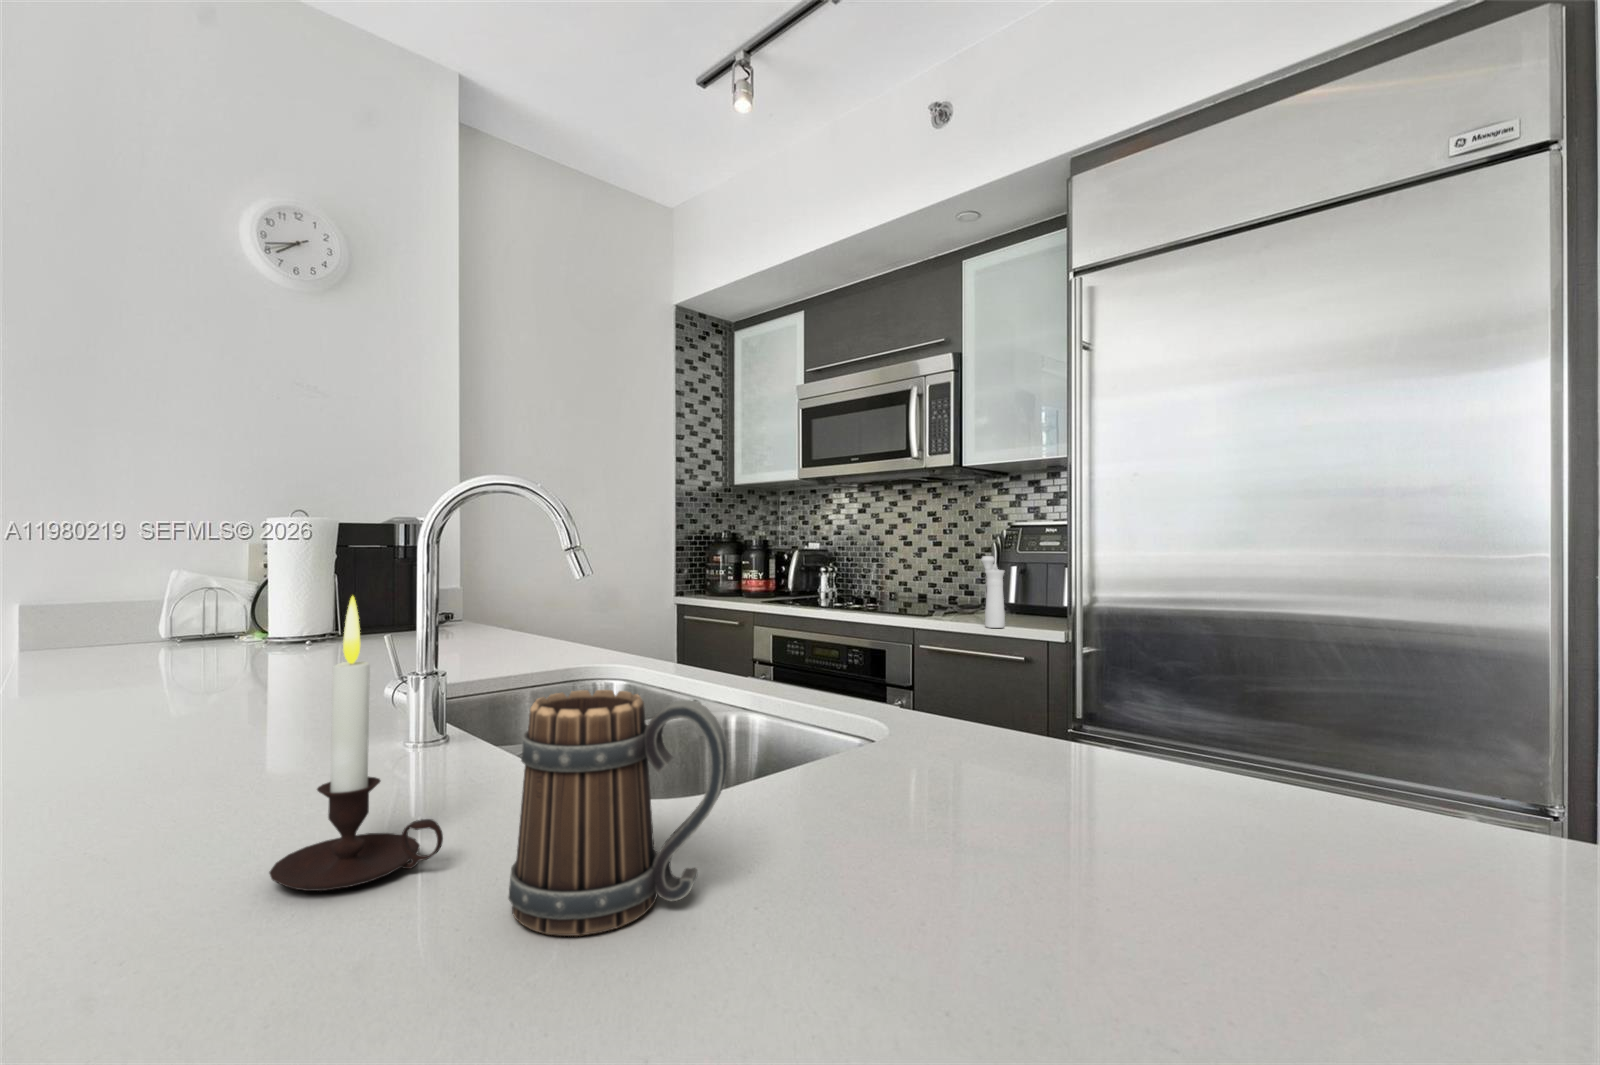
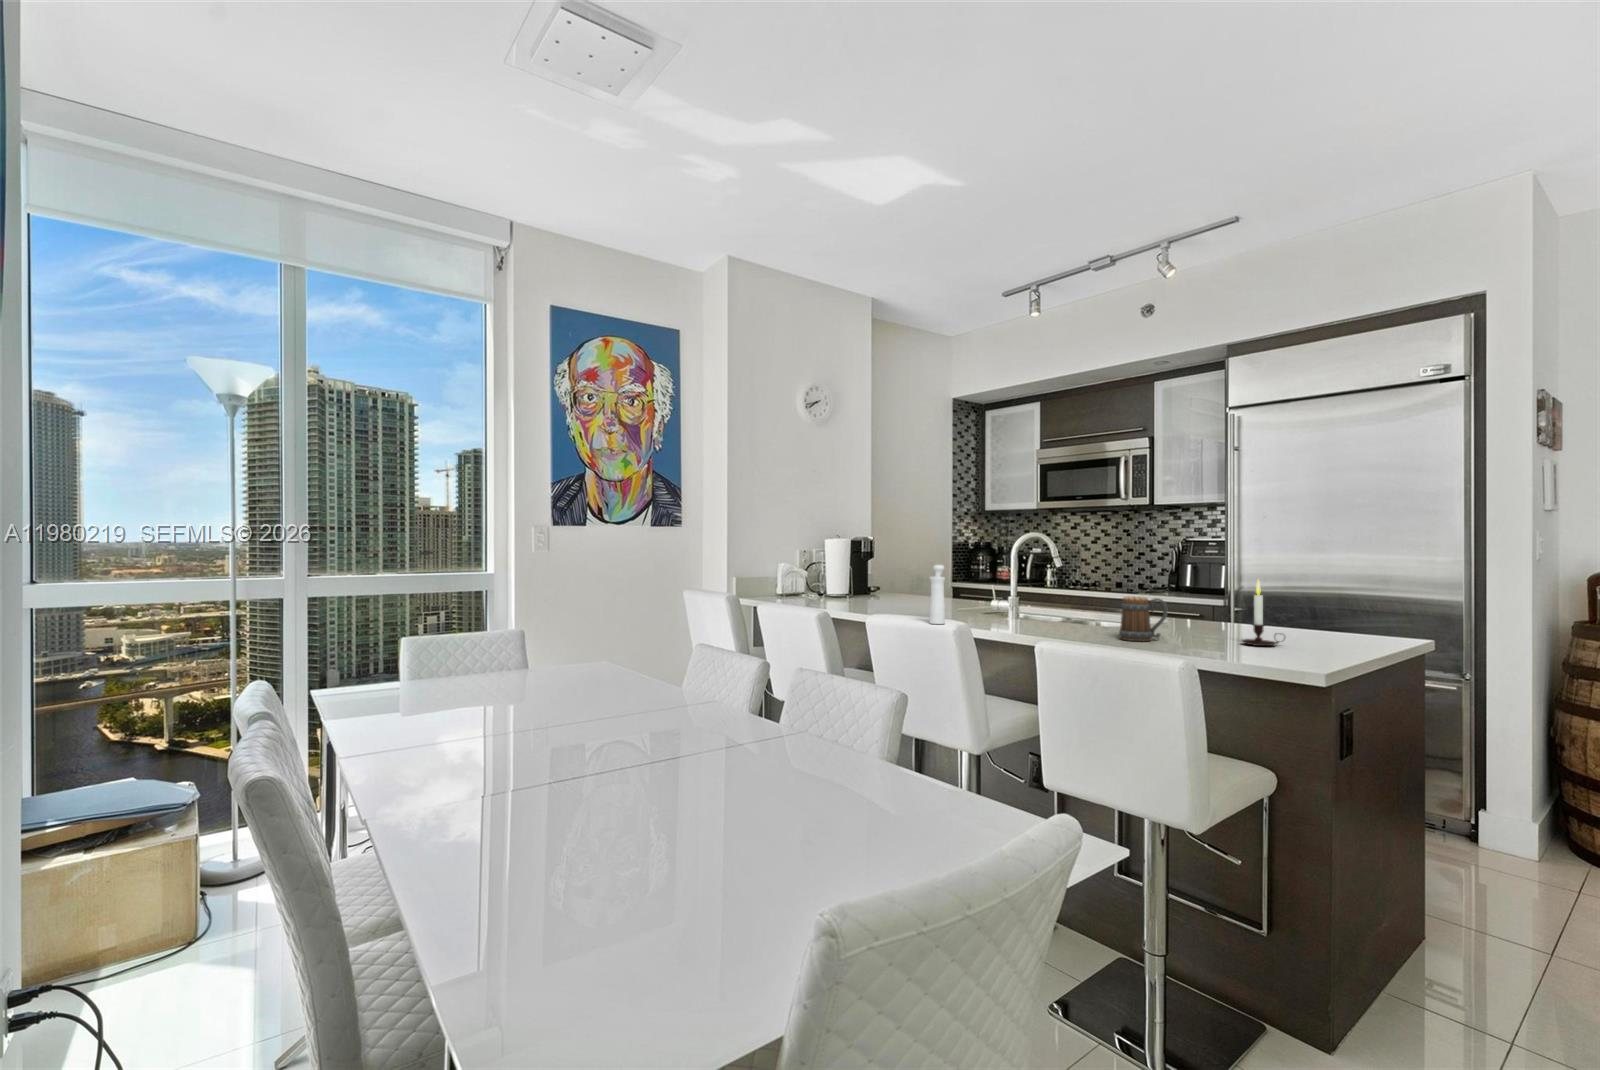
pepper mill: present [981,556,1005,628] -> present [929,565,945,624]
candle: present [269,596,443,891] -> present [1241,581,1279,646]

